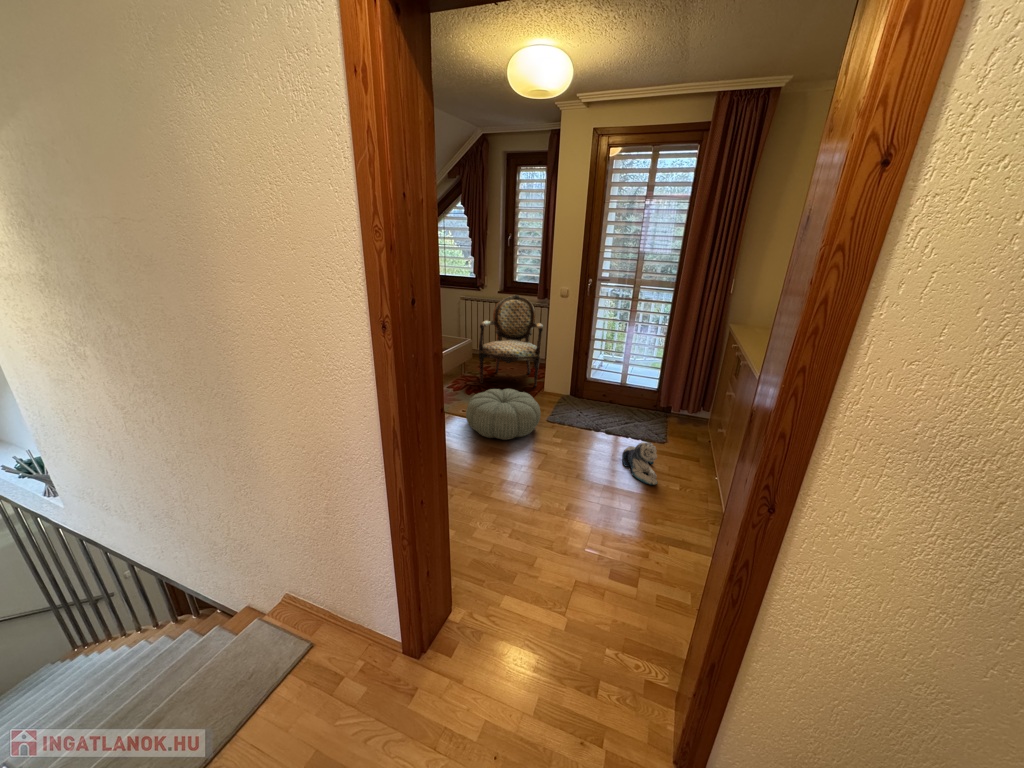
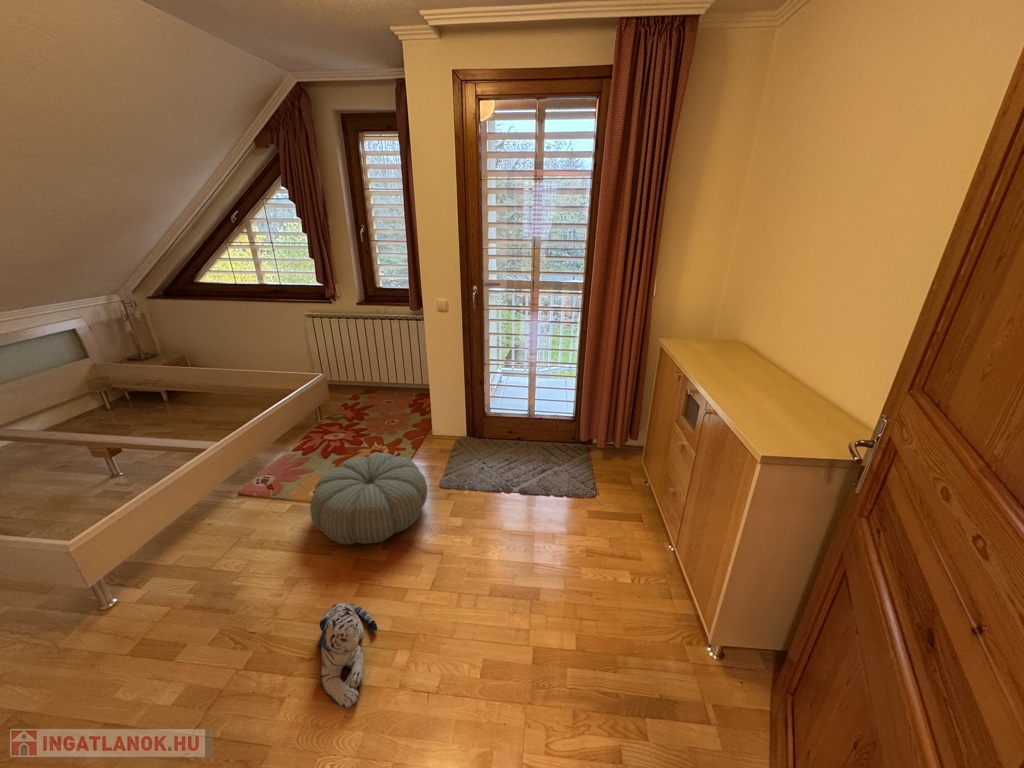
armchair: present [479,295,543,386] -> none [330,308,421,434]
plush toy: present [622,442,657,485] -> present [317,602,378,708]

